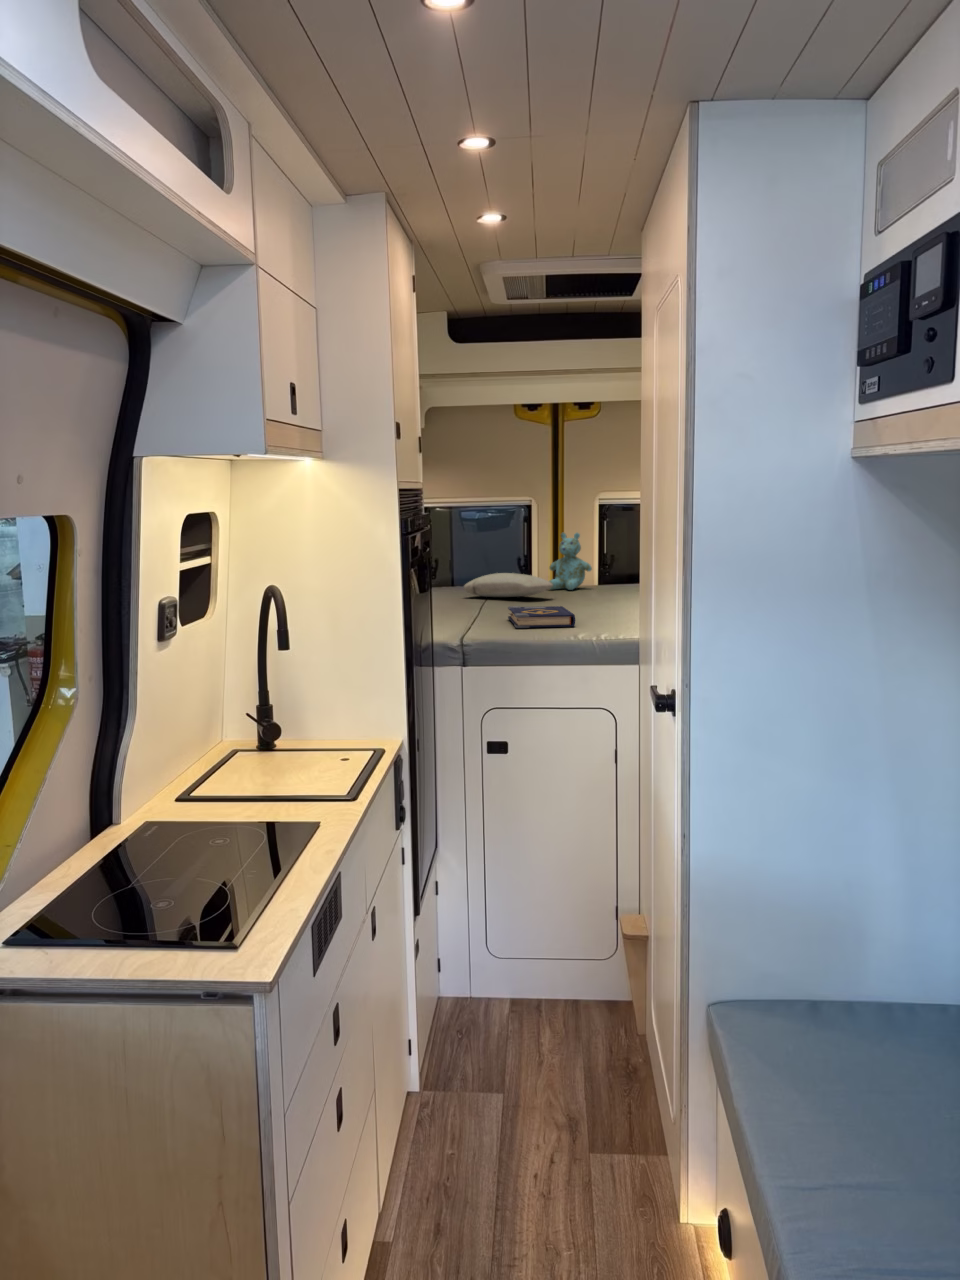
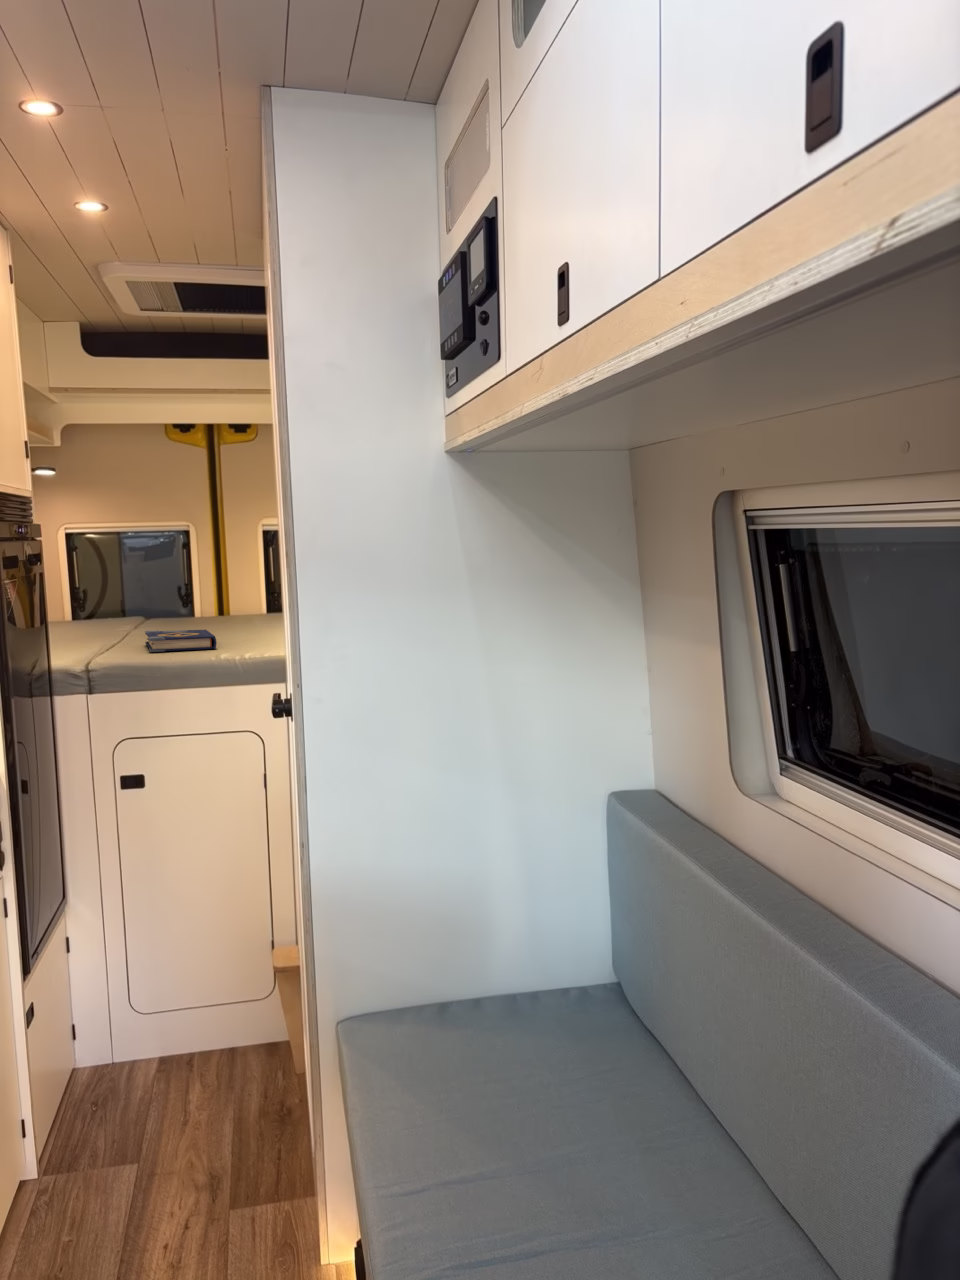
stuffed bear: present [549,533,592,590] -> none [203,558,251,618]
pillow: present [464,573,553,597] -> none [105,600,205,626]

